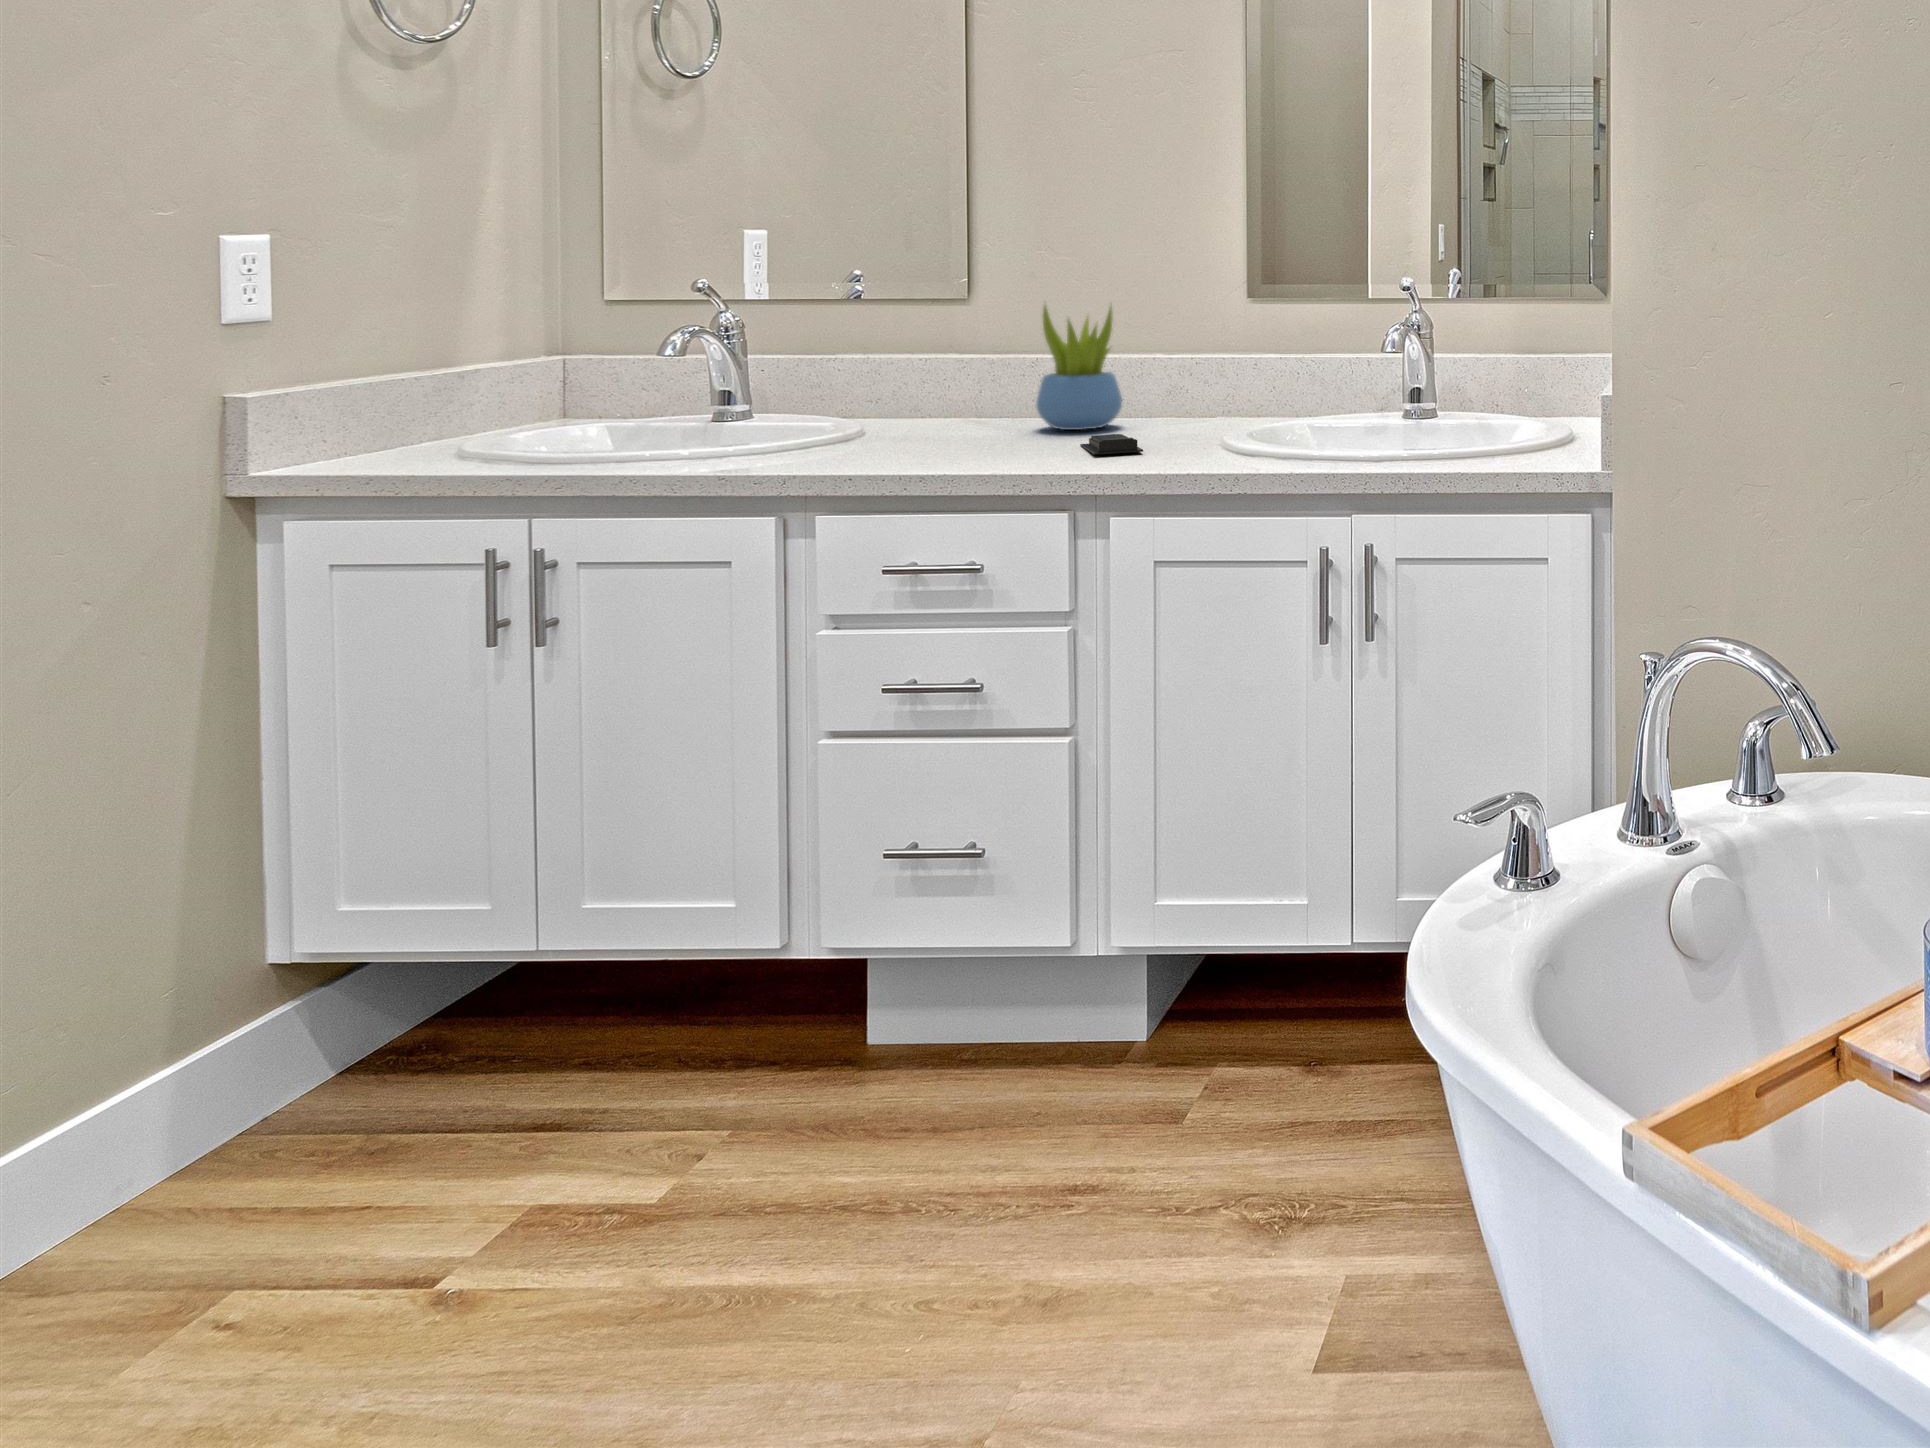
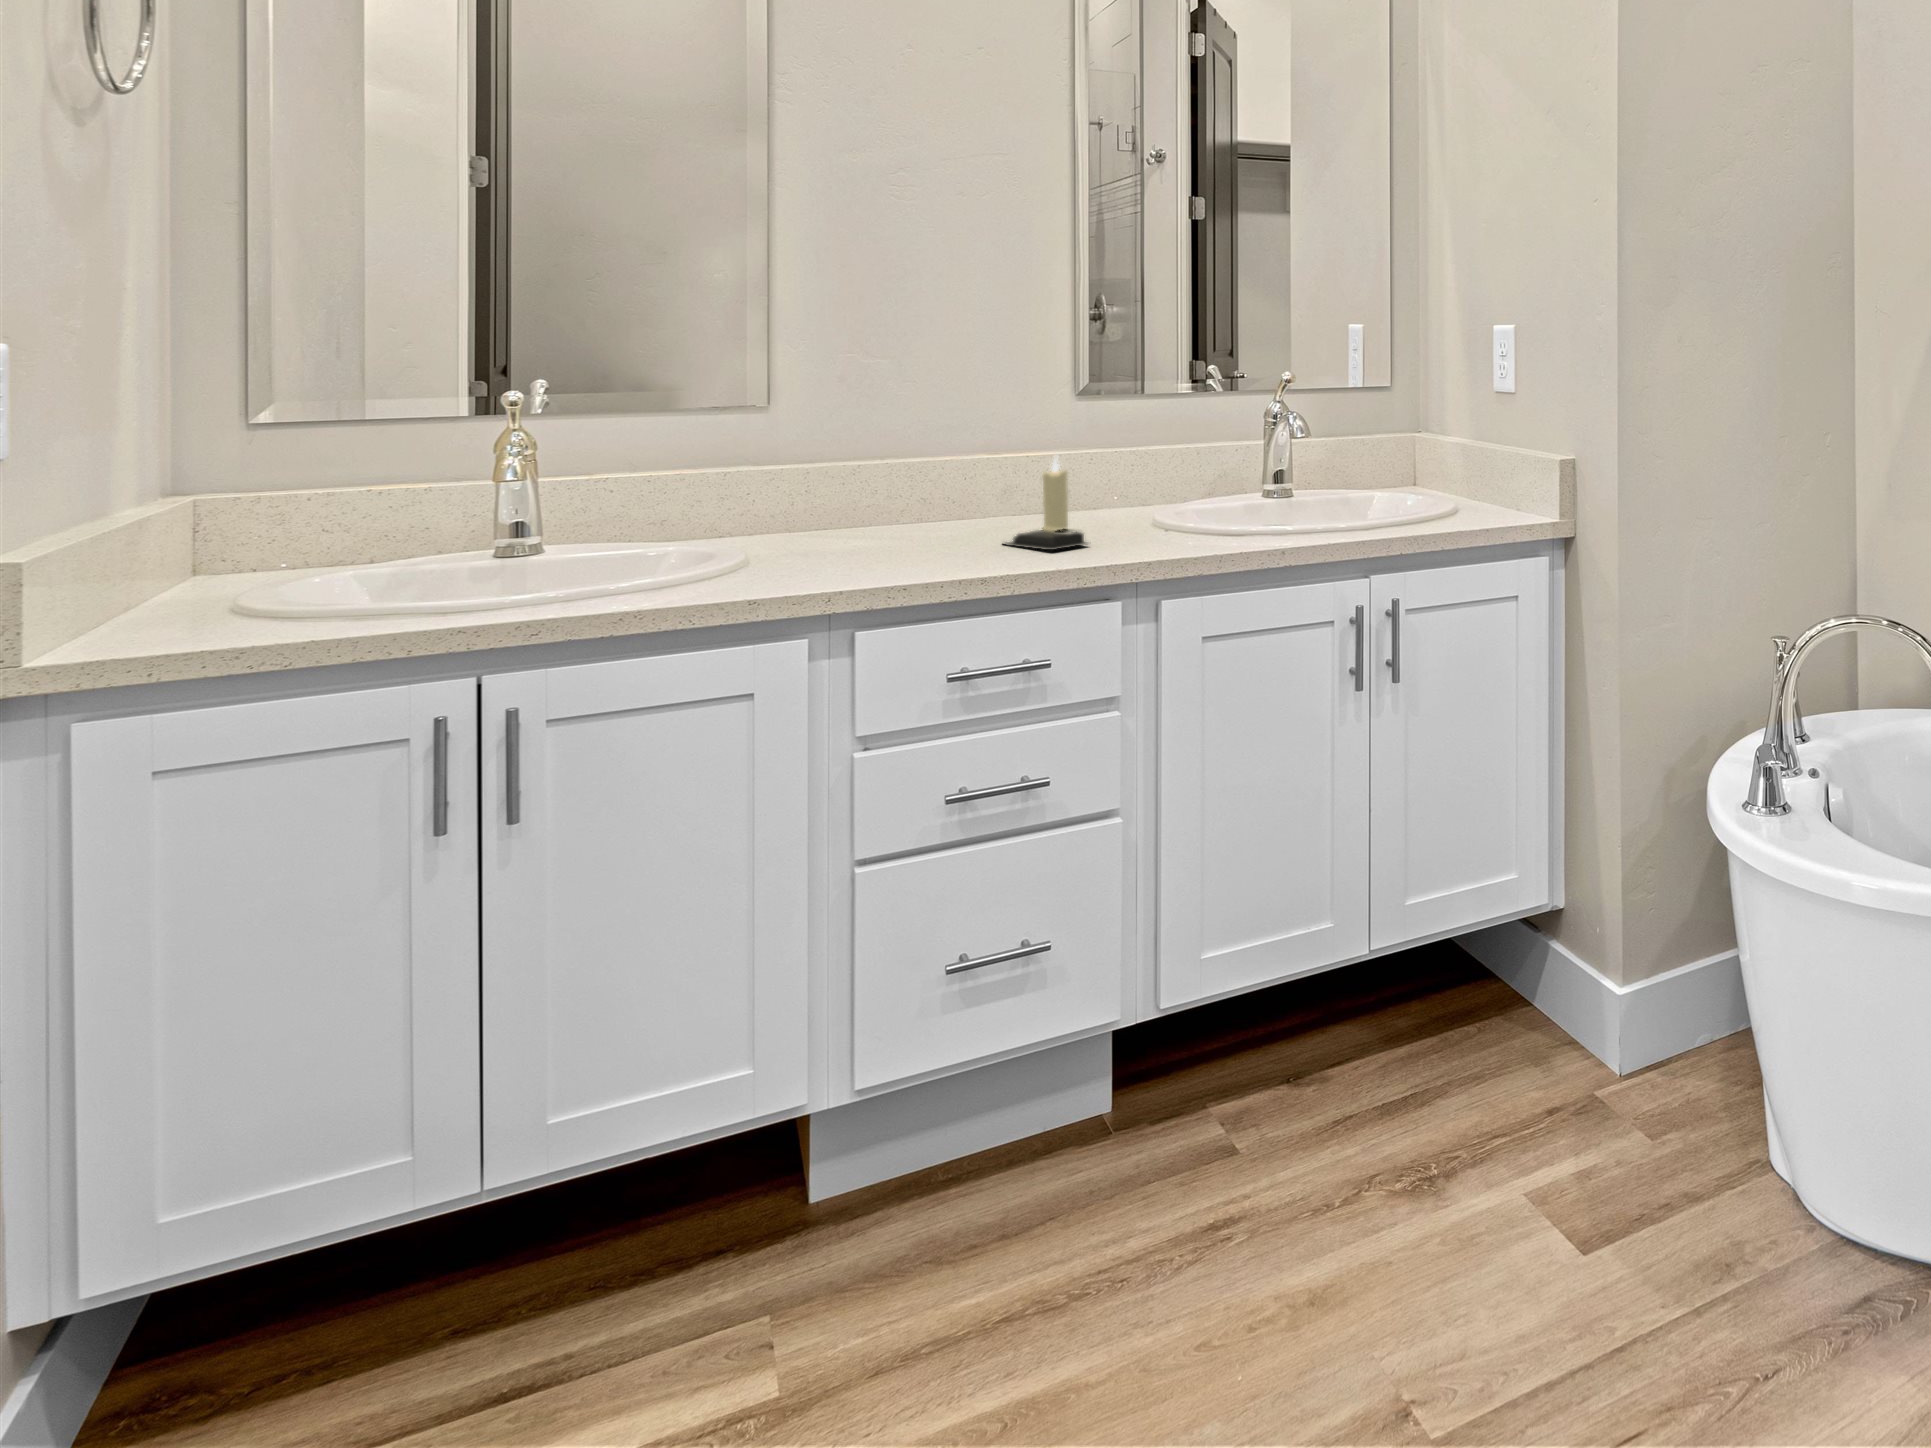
succulent plant: present [1036,306,1122,430] -> none [903,402,991,532]
candle: none [1148,356,1176,437] -> present [1042,458,1068,531]

